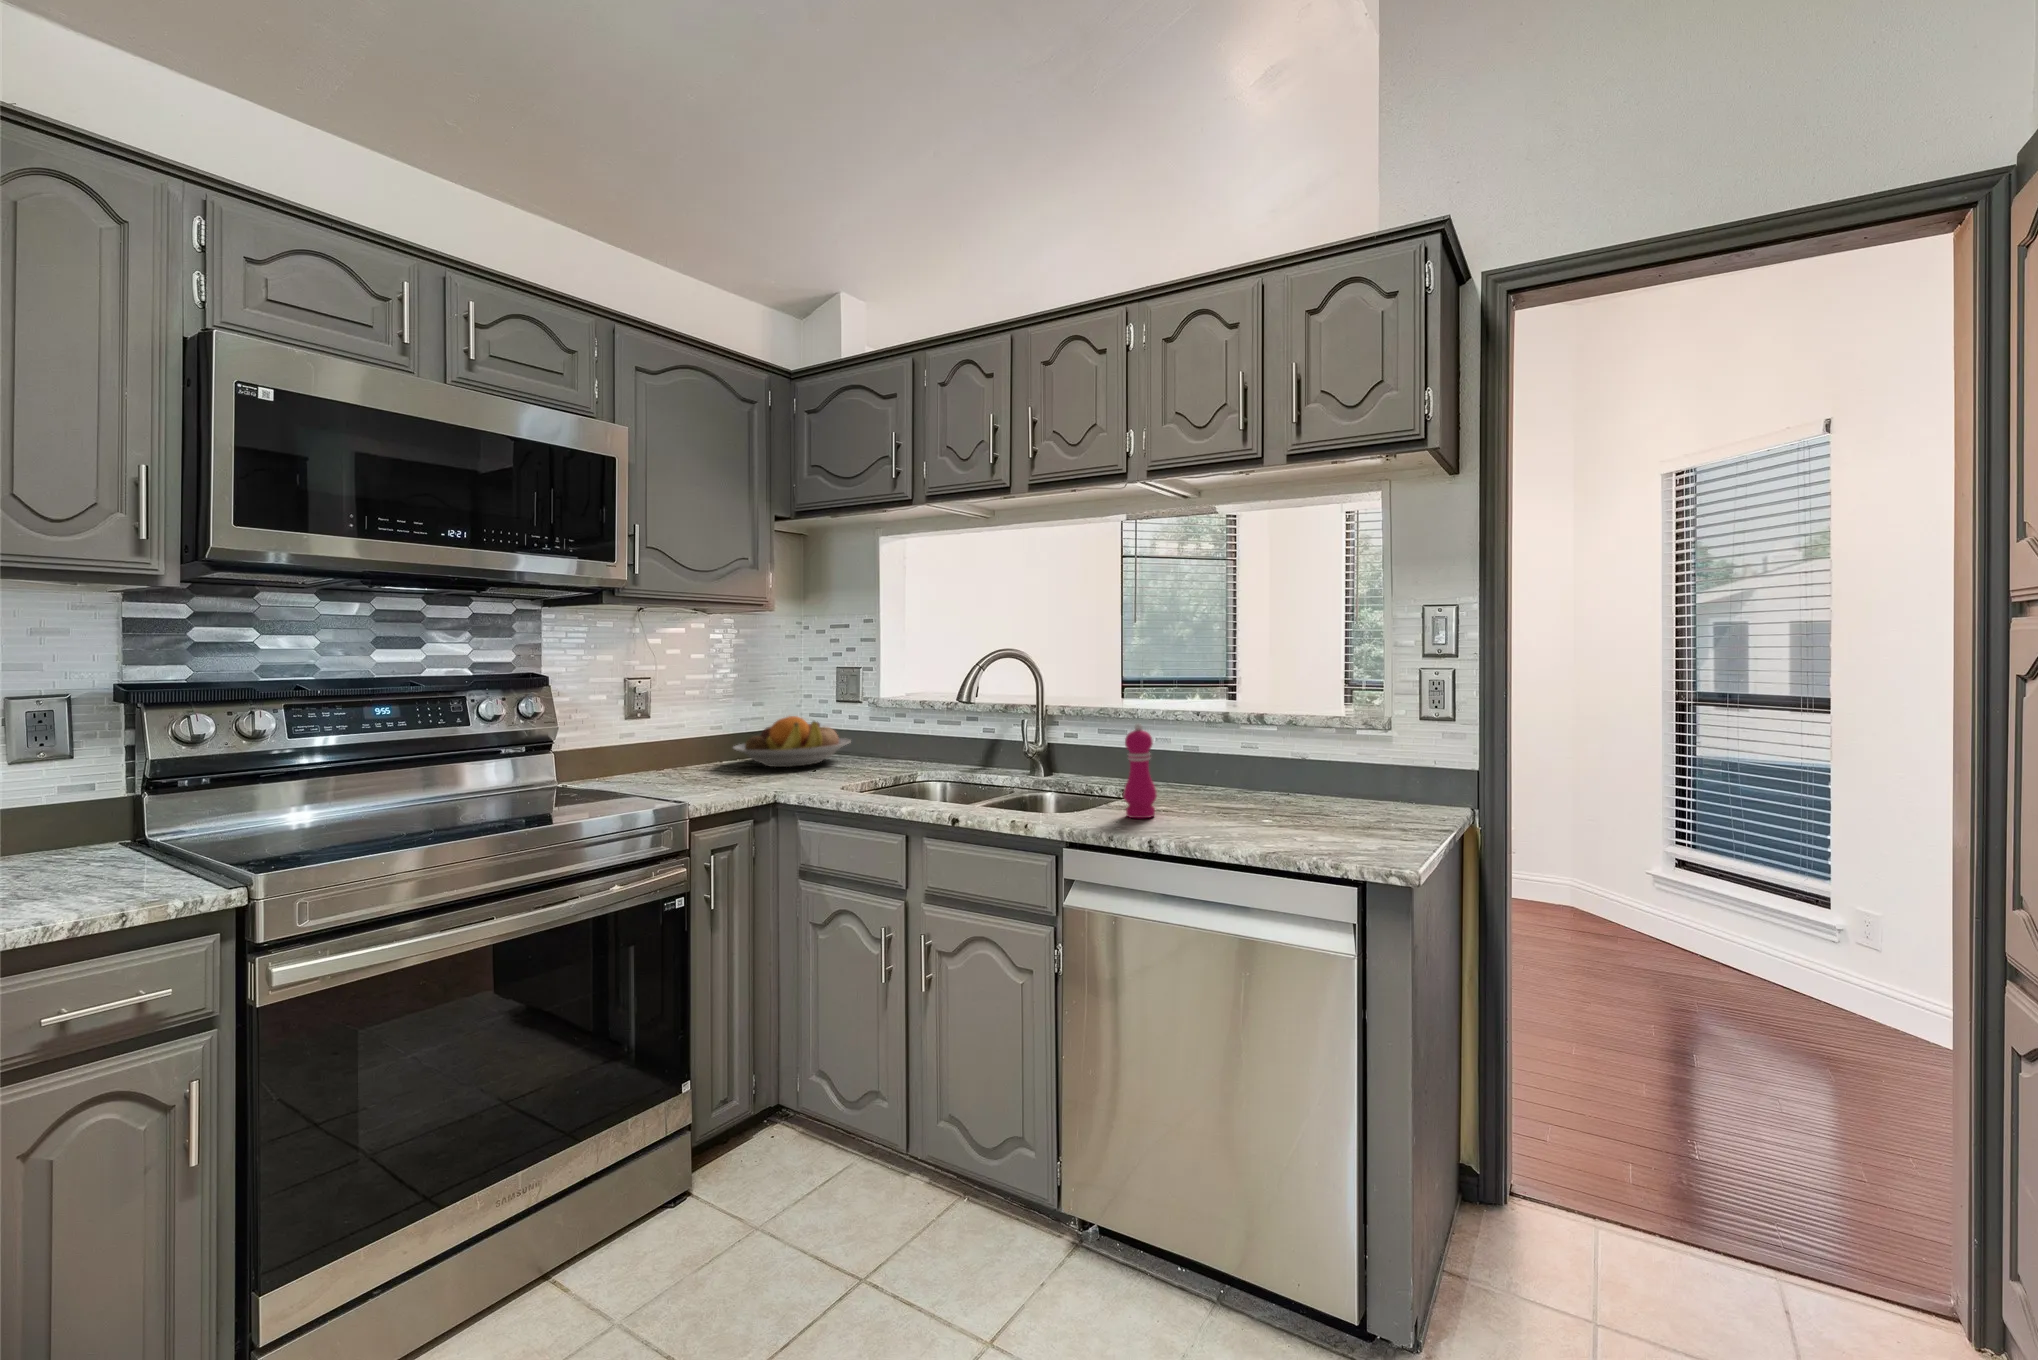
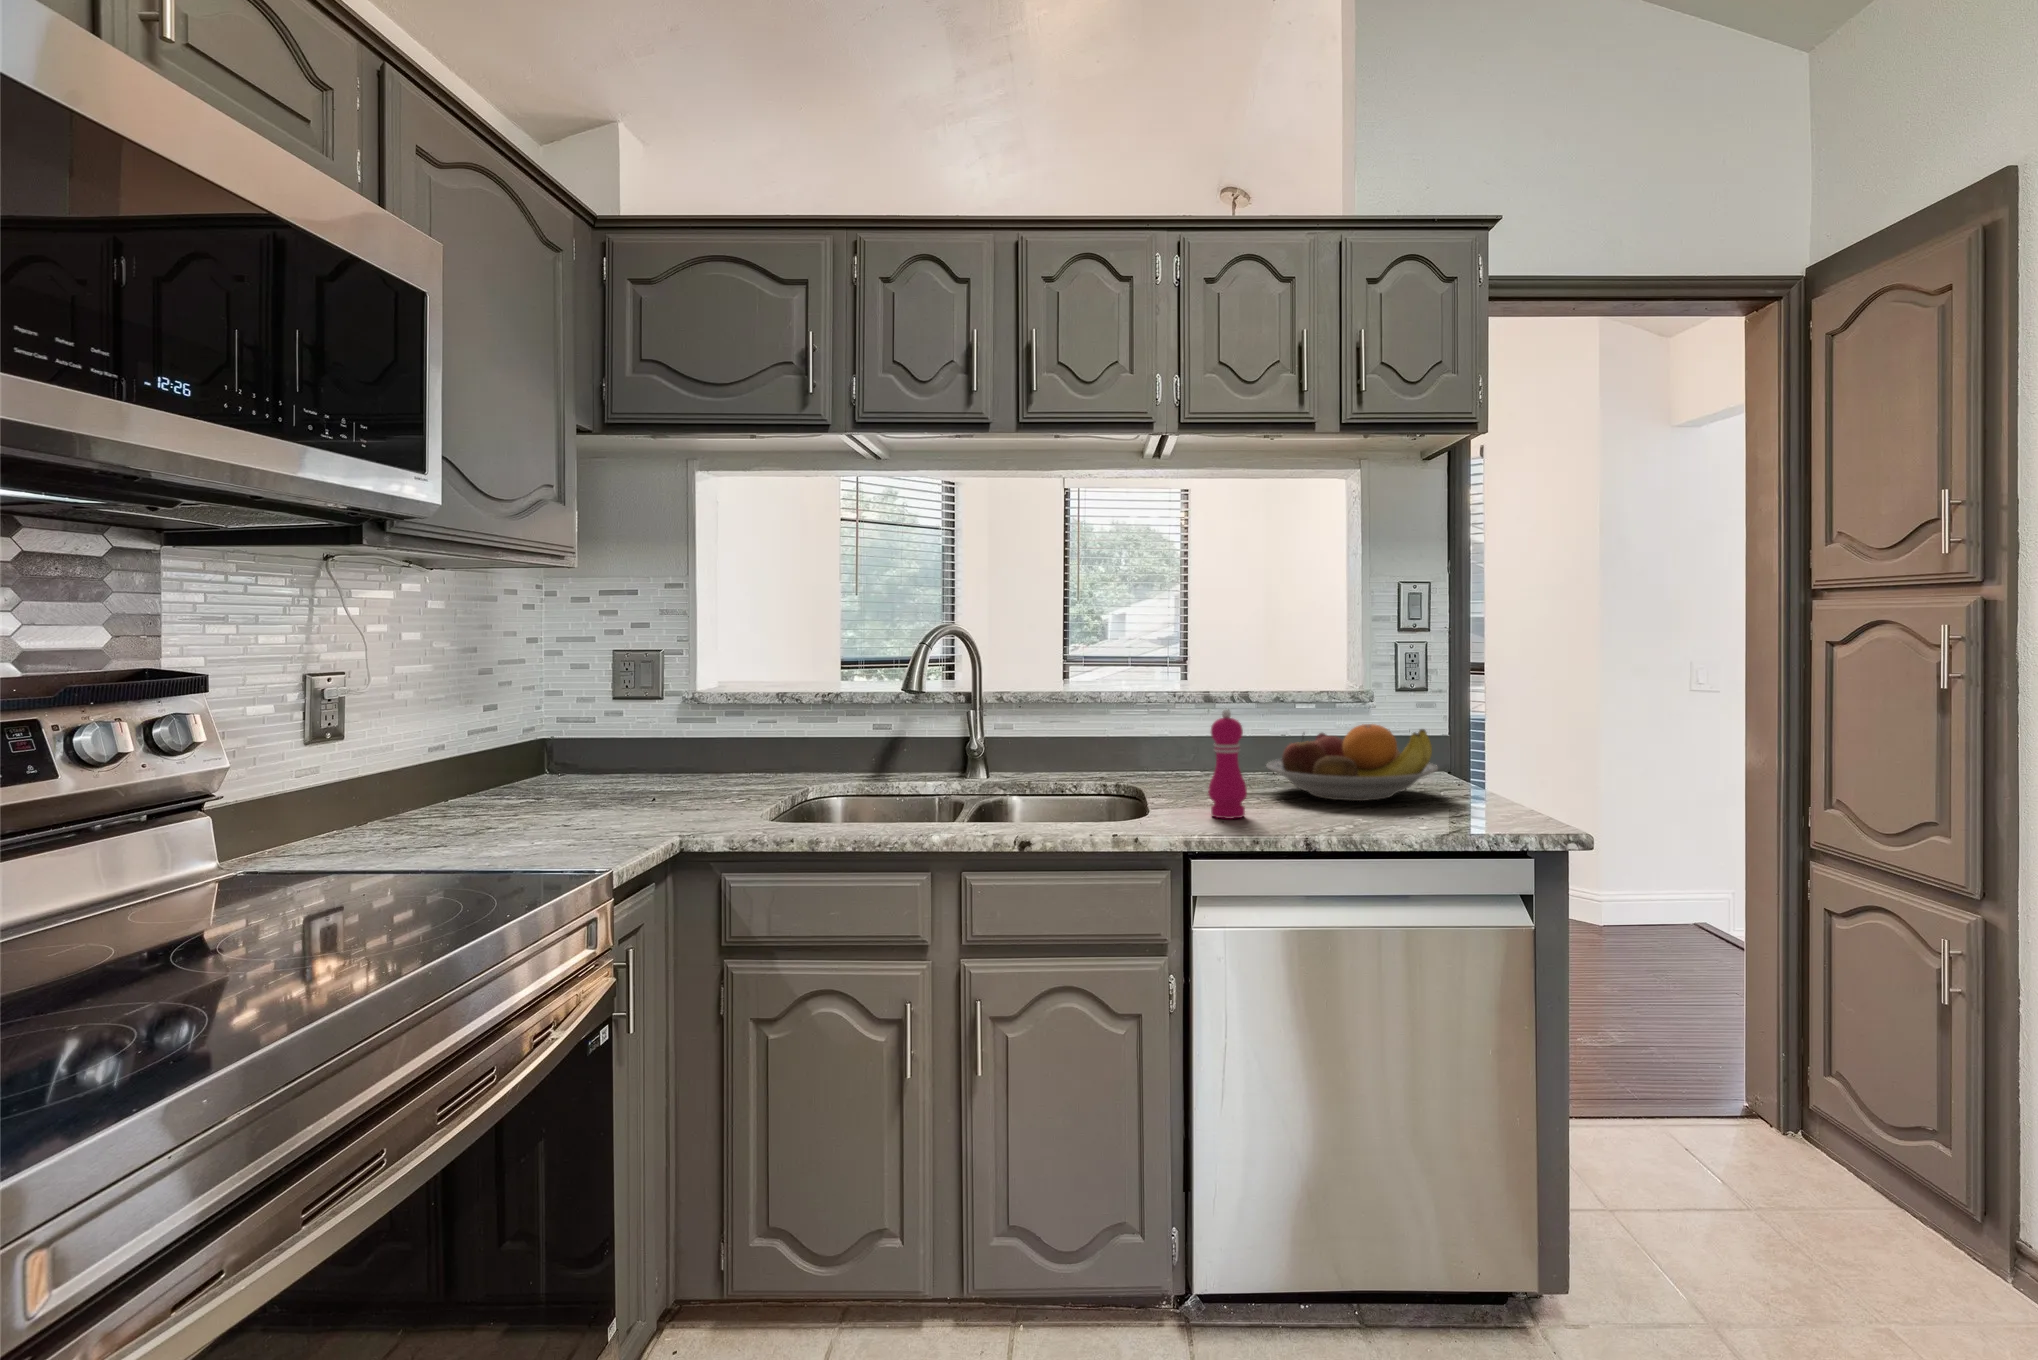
fruit bowl: present [733,716,851,767] -> present [1266,724,1438,801]

